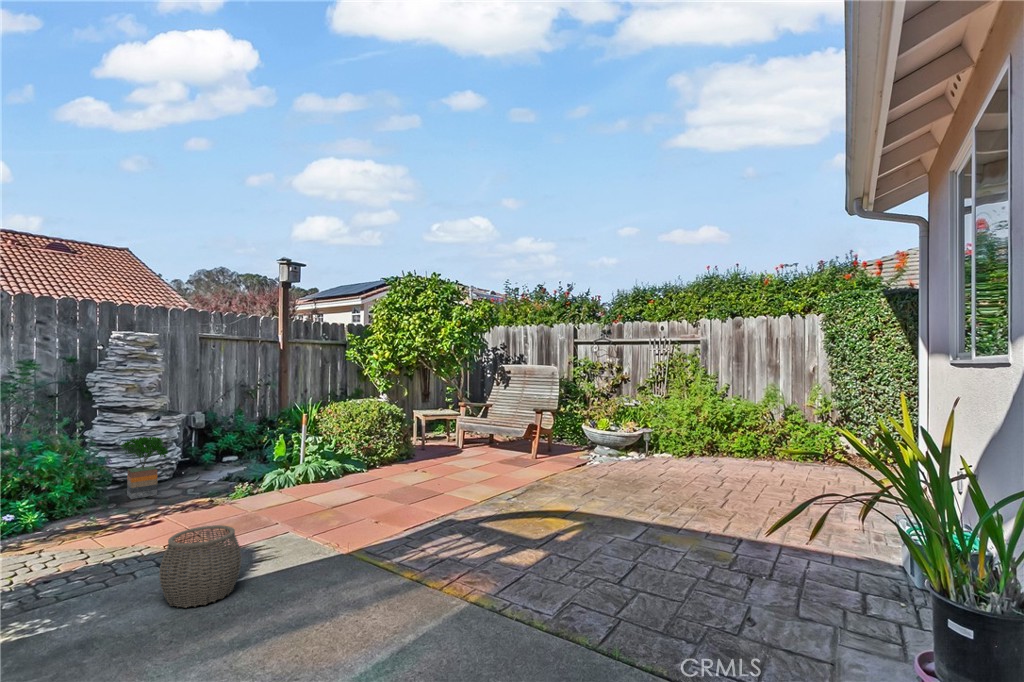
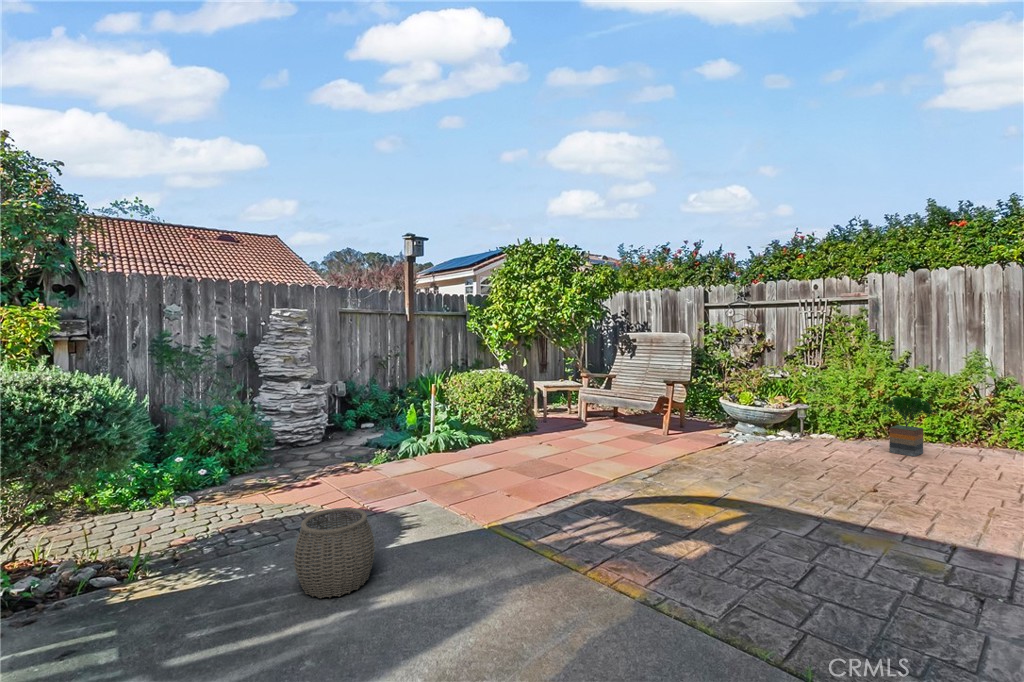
potted tree: present [120,437,168,499] -> present [882,396,934,456]

